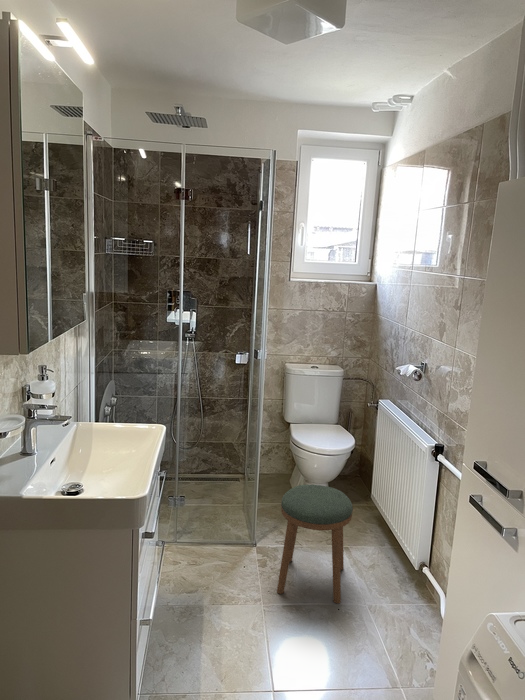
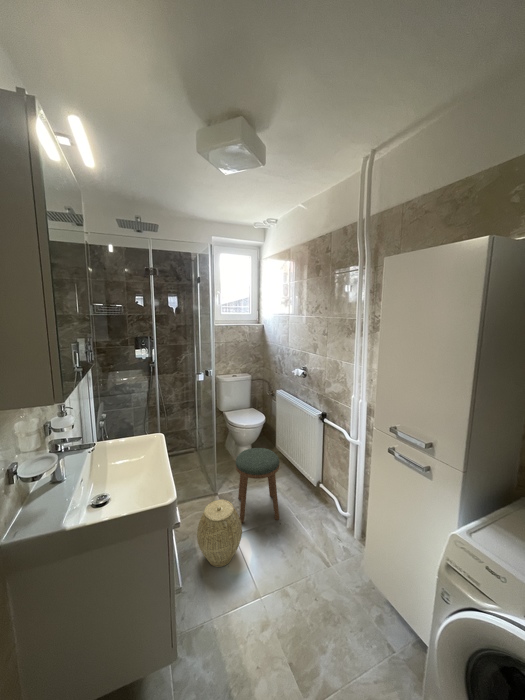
woven basket: none [204,544,270,638] -> present [197,500,242,567]

